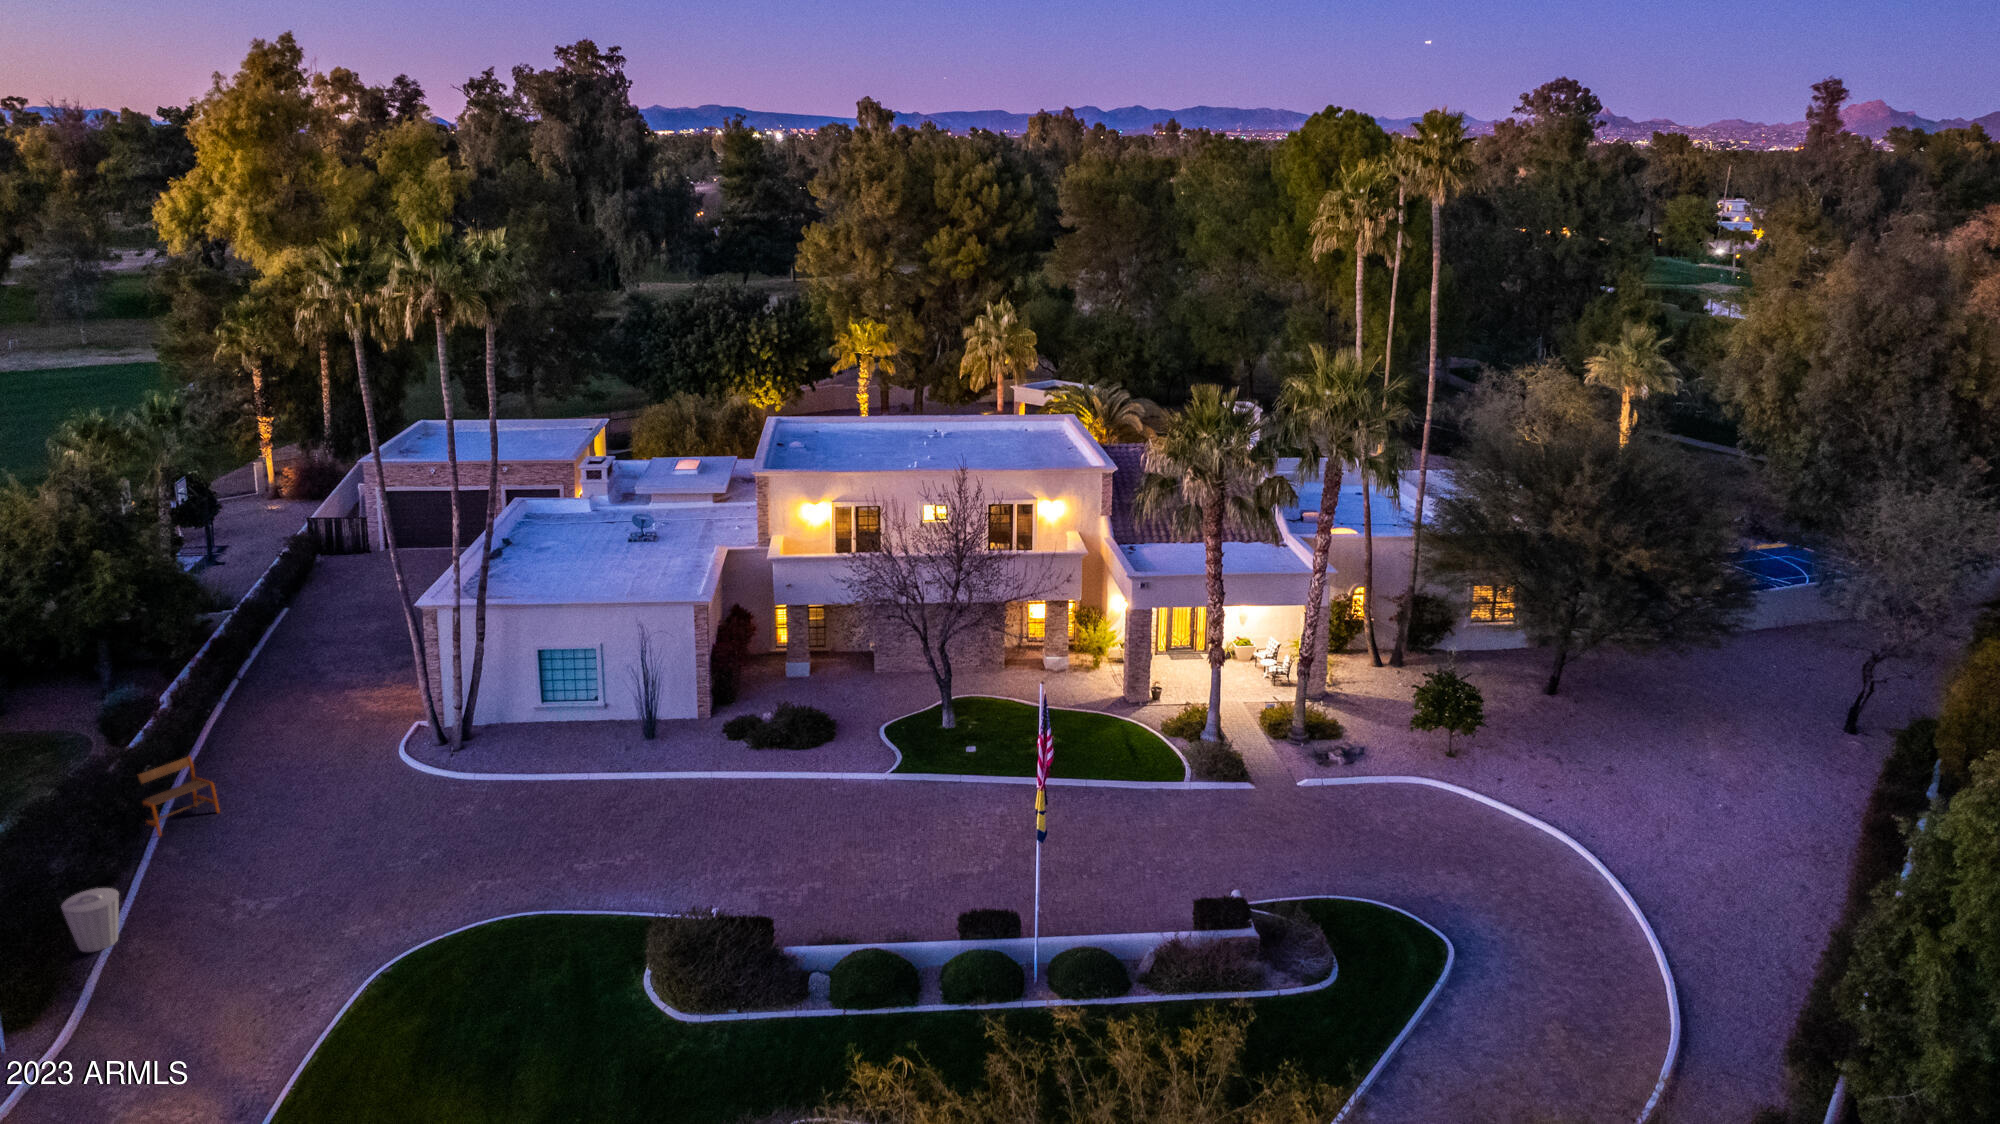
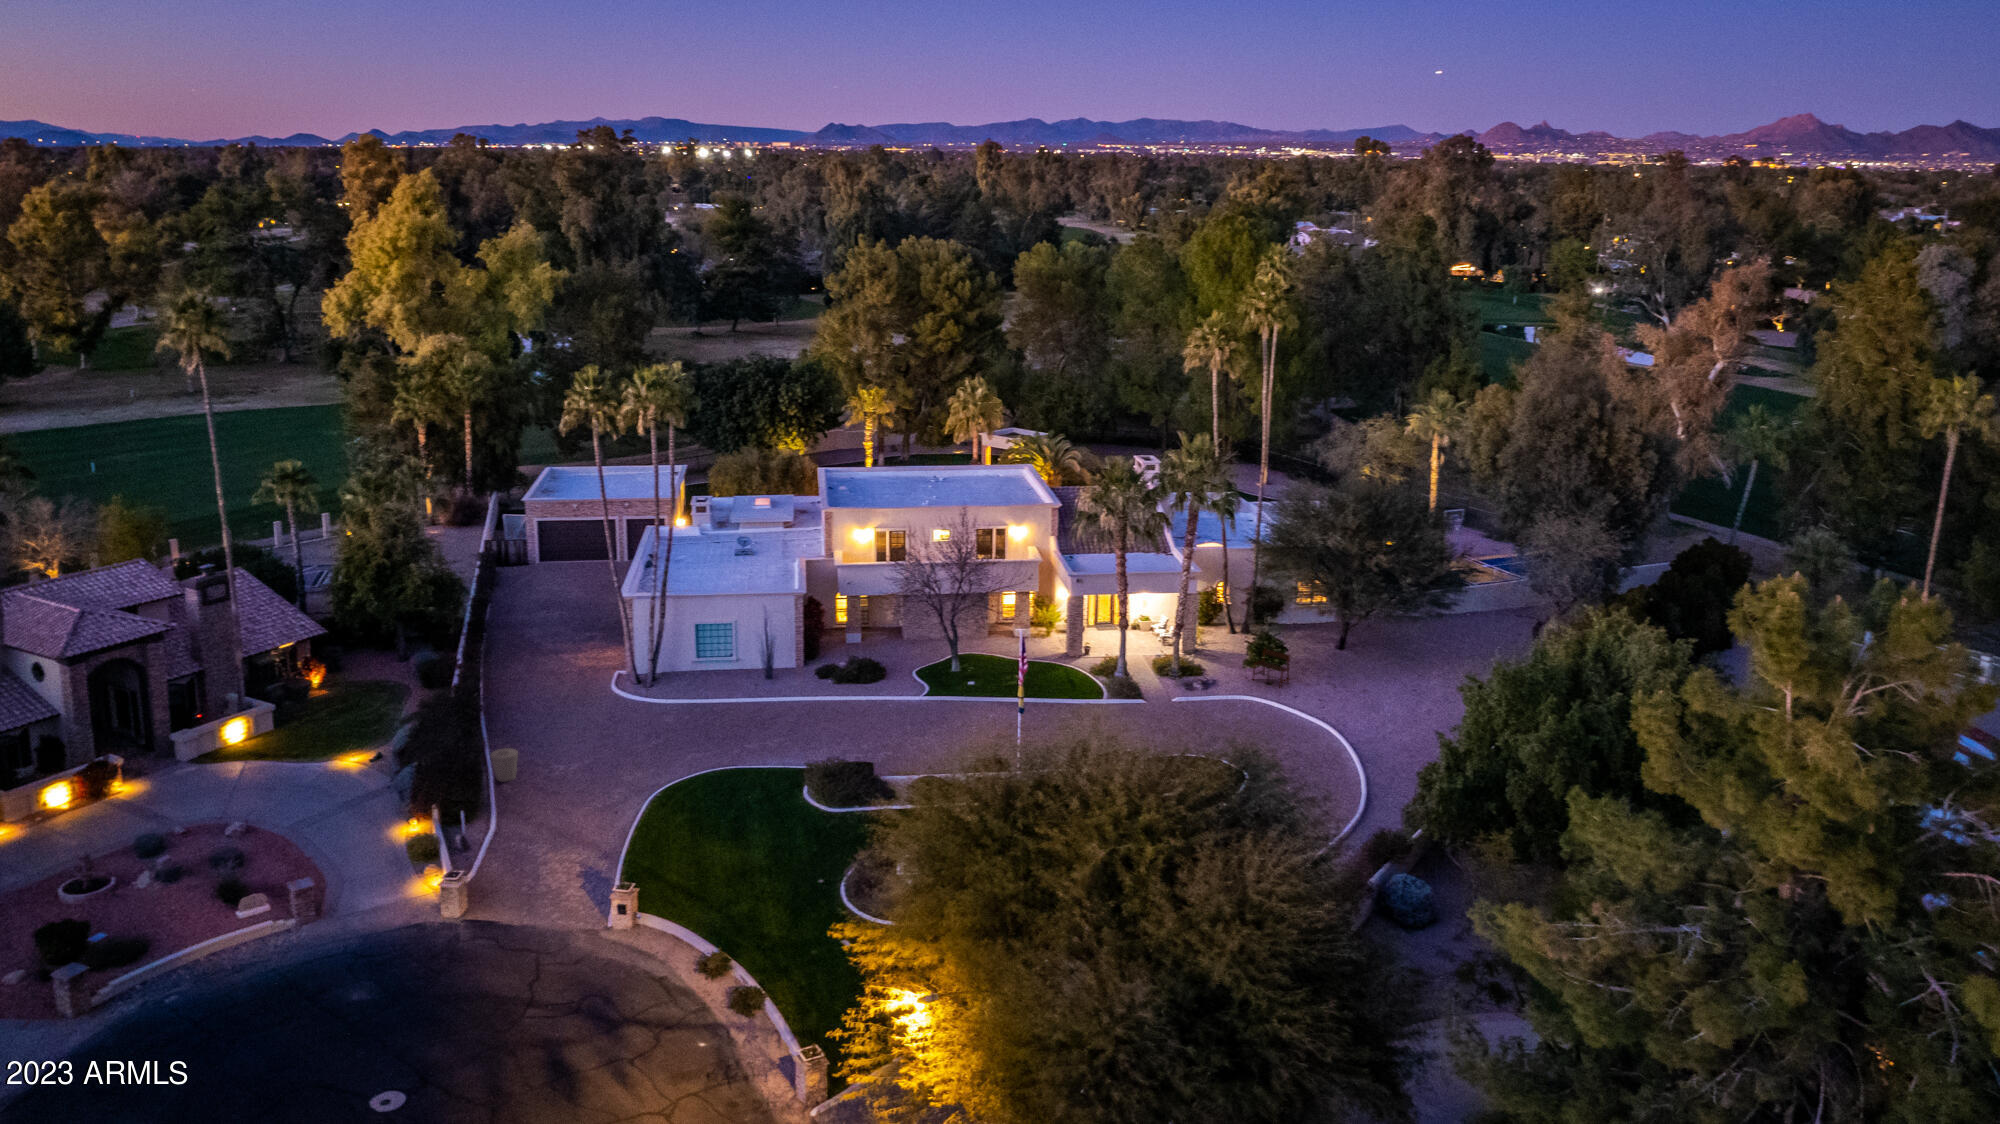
bench: present [138,756,220,836] -> present [1253,649,1290,687]

